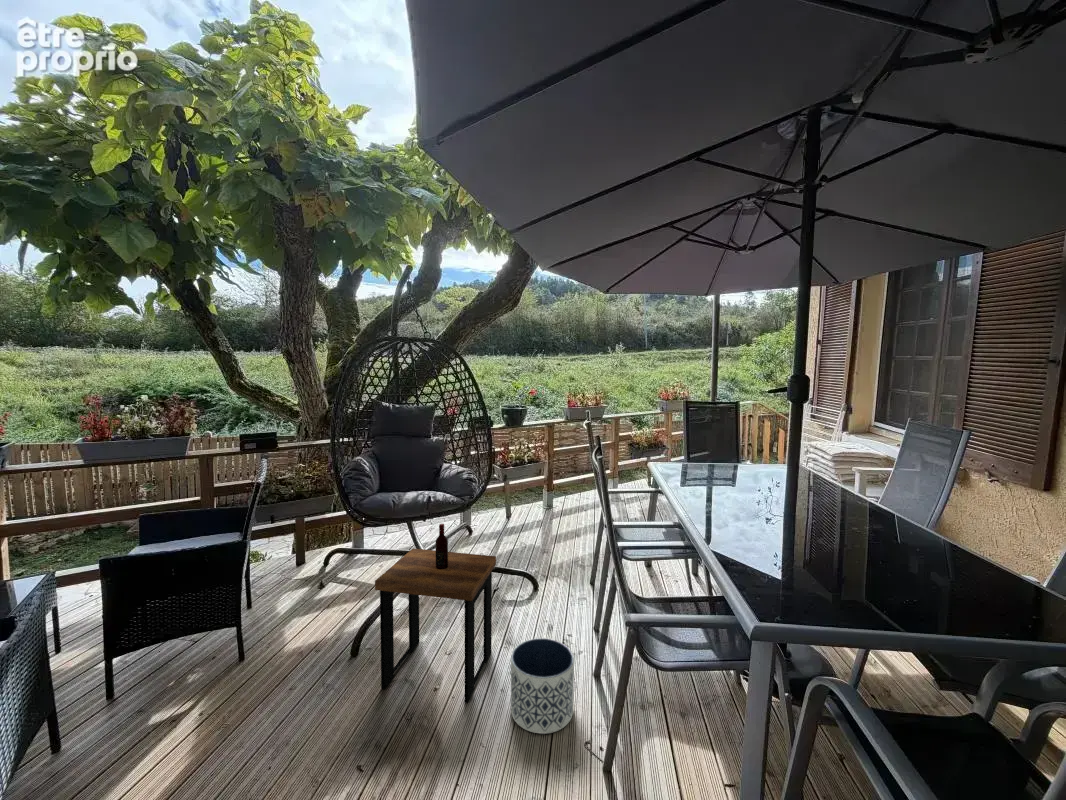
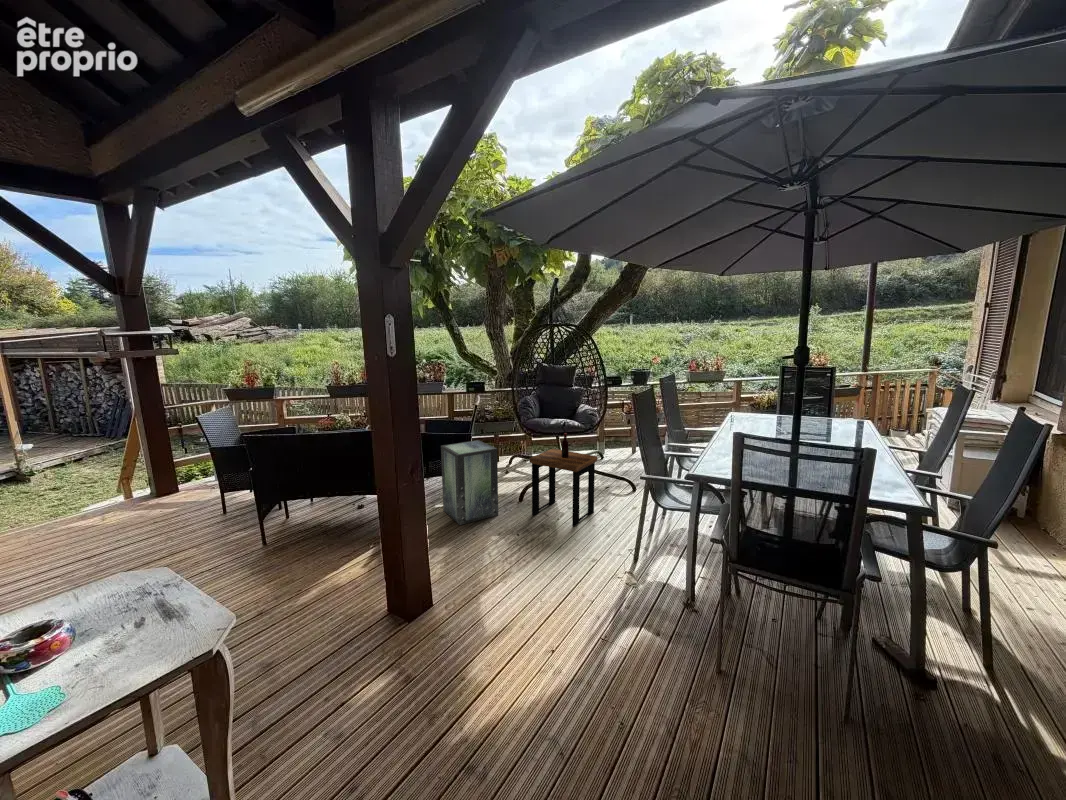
storage box: none [168,552,310,767] -> present [441,440,498,525]
planter: present [511,638,574,734] -> none [595,500,630,543]

